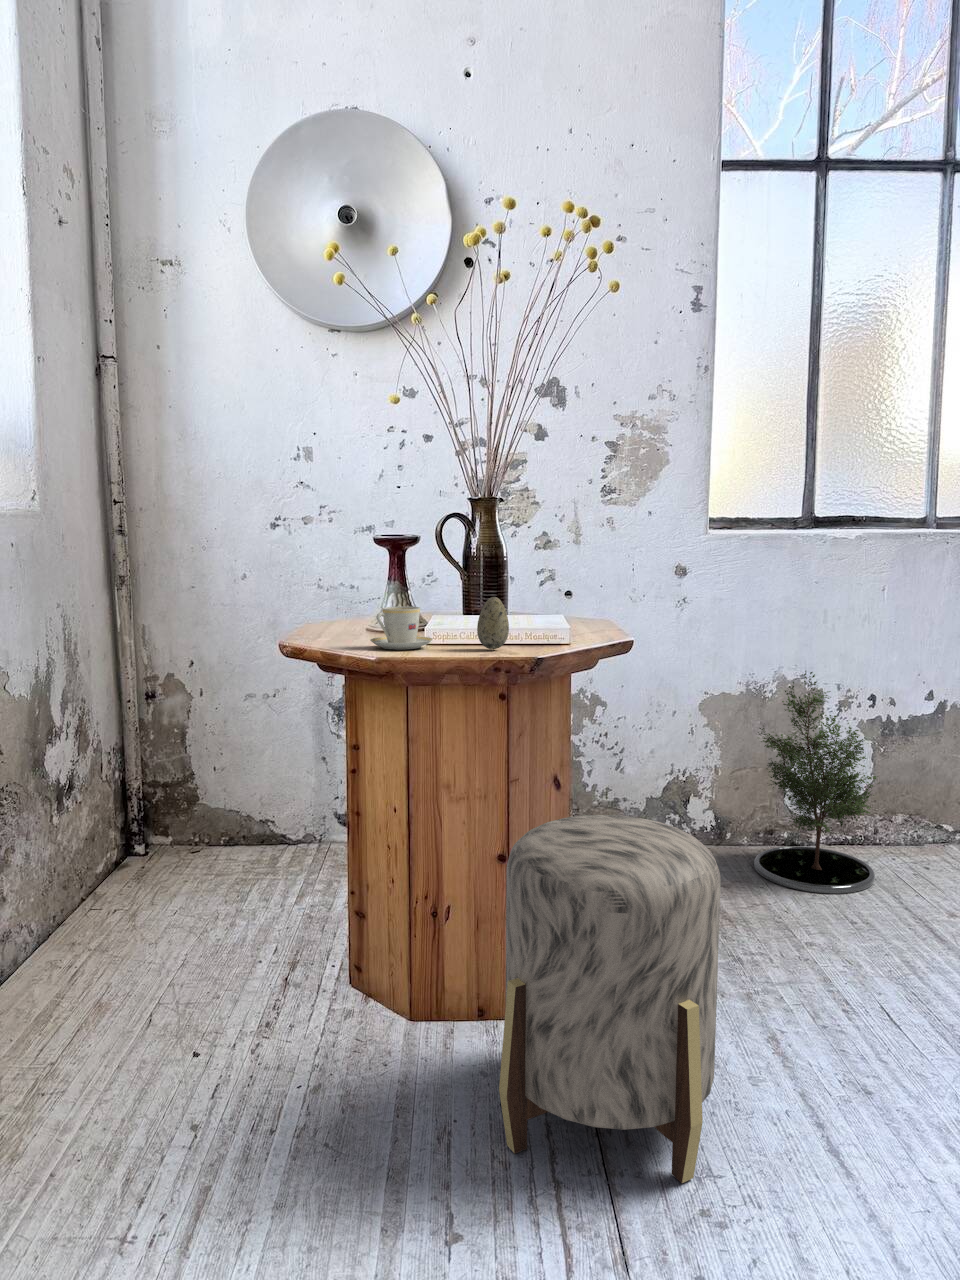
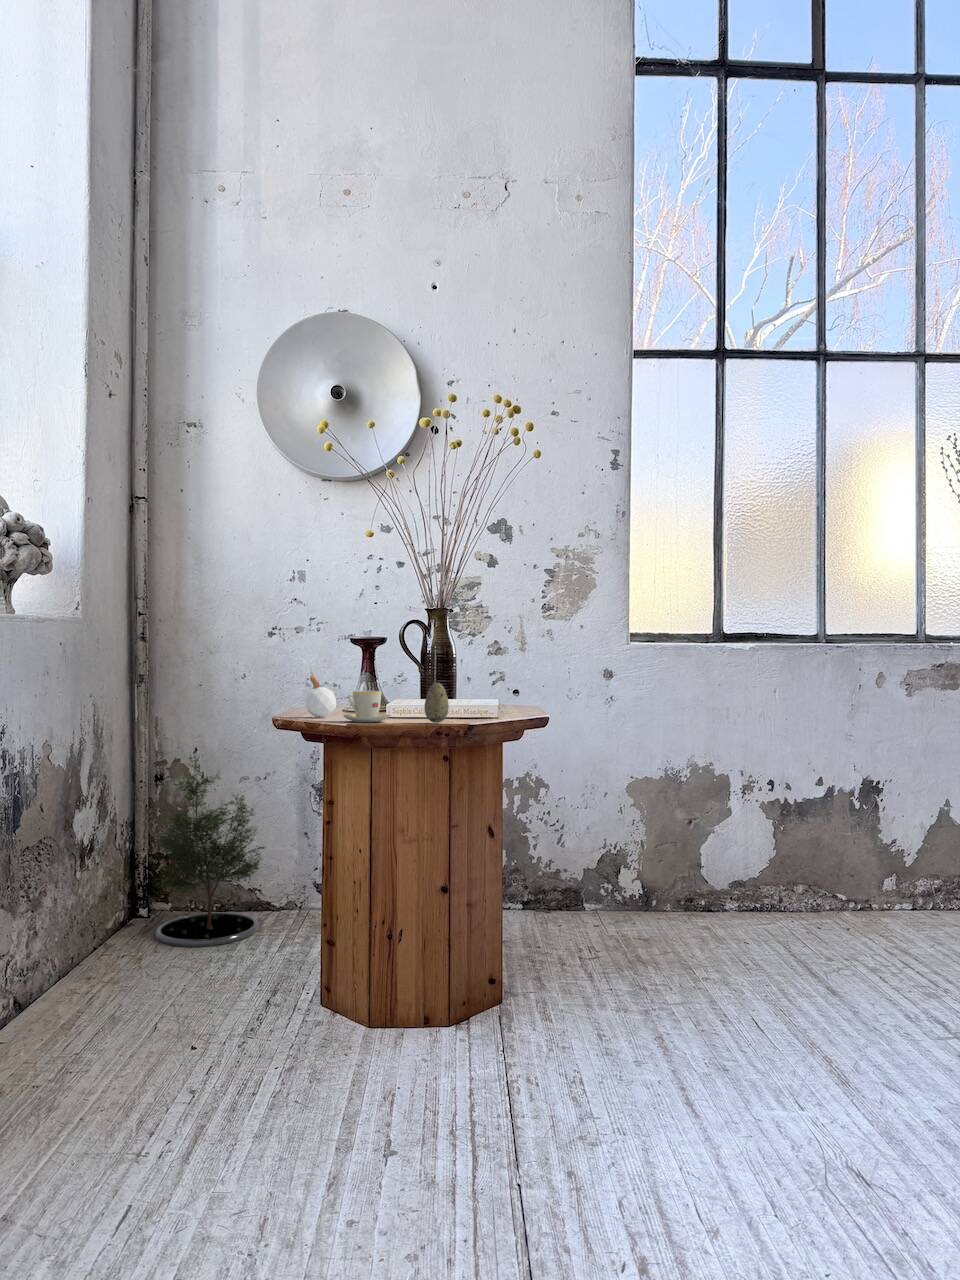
candle: none [321,571,360,638] -> present [306,667,336,717]
potted tree: present [754,671,879,894] -> present [155,755,266,947]
ottoman: present [499,815,721,1183] -> none [431,847,598,1122]

